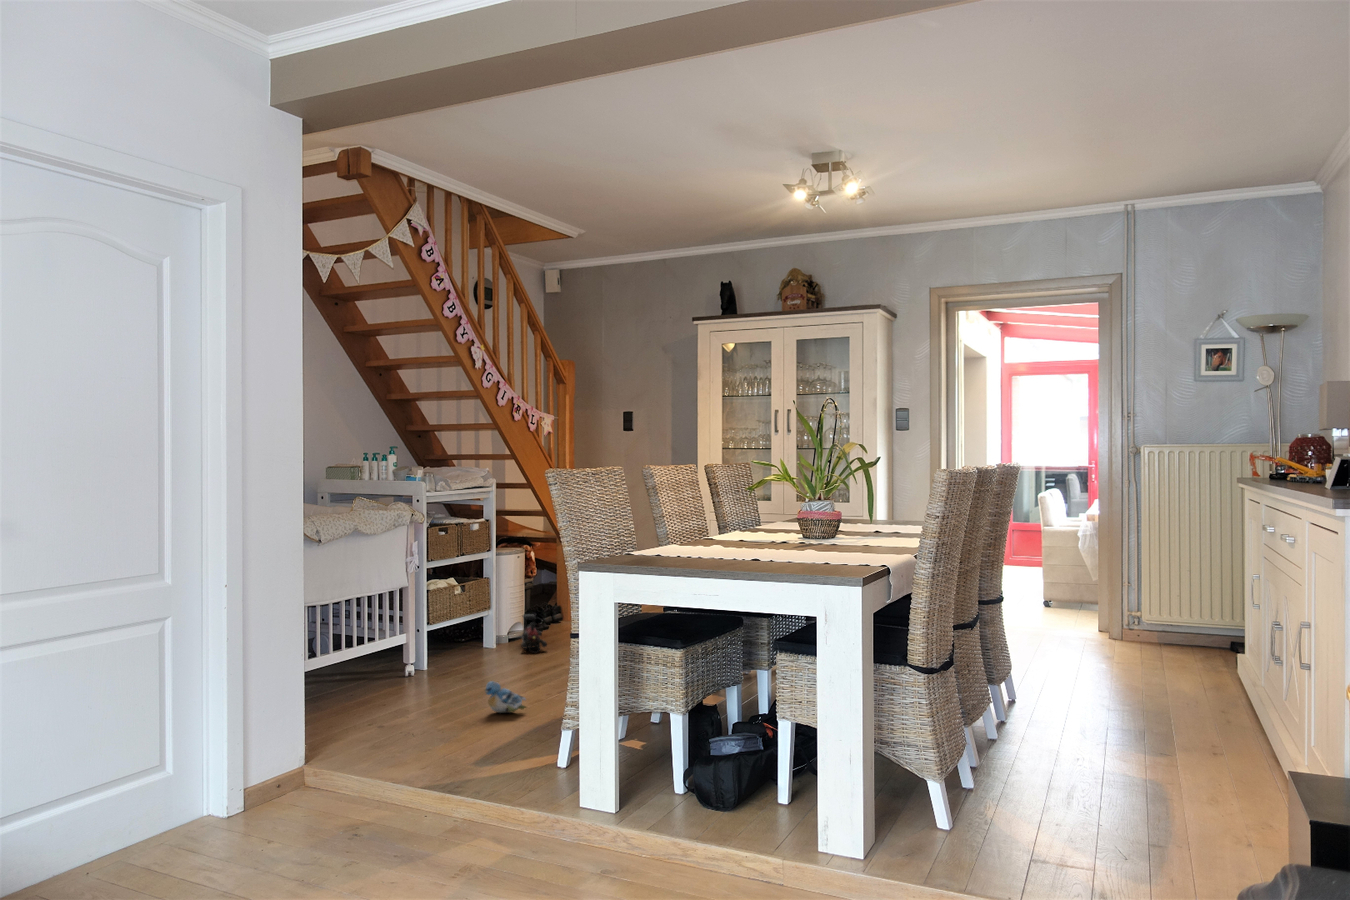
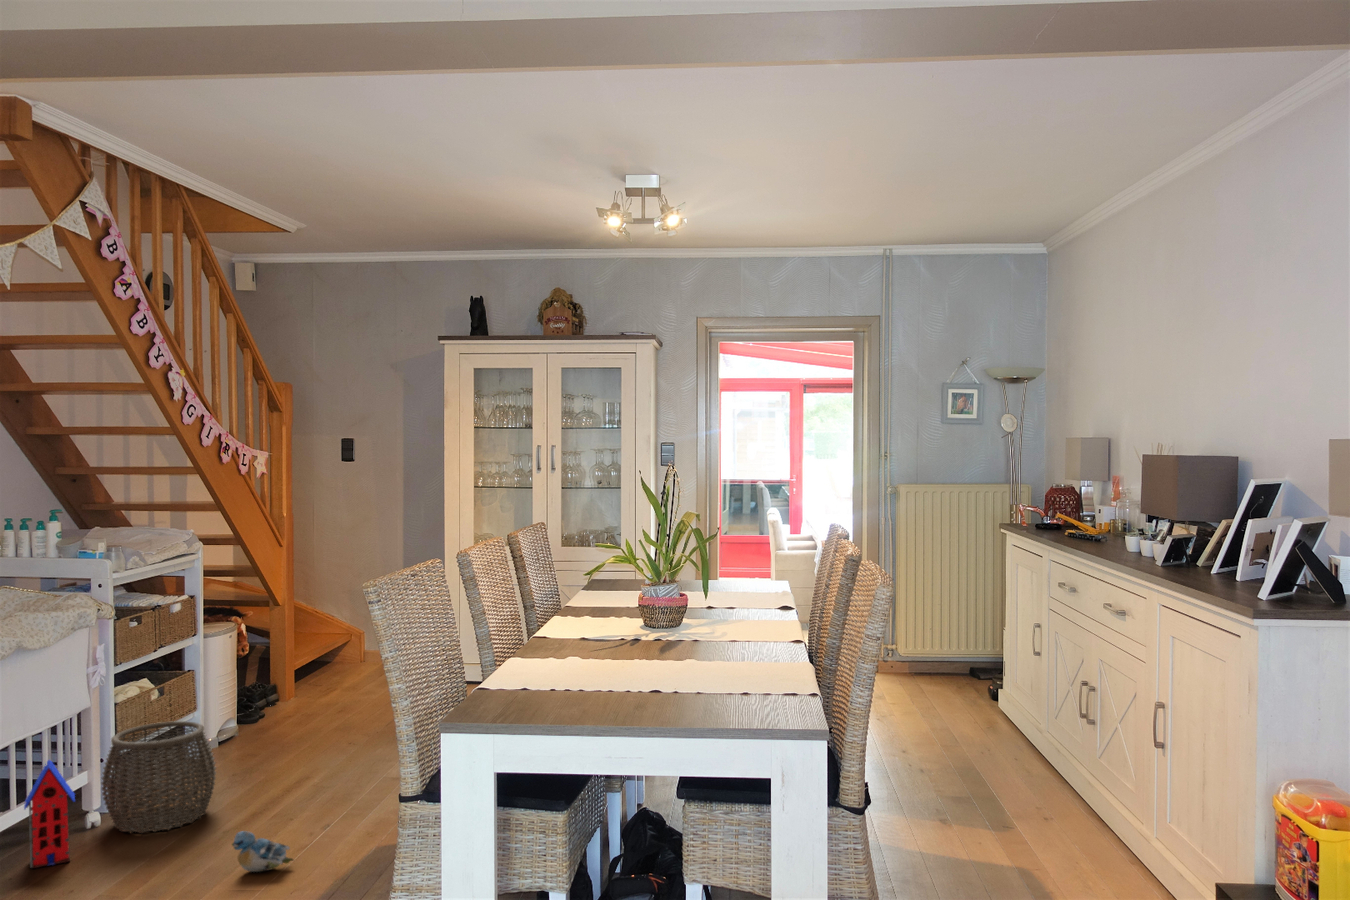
woven basket: none [412,606,491,683] -> present [102,721,216,833]
toy train: present [521,614,547,650] -> none [240,714,281,768]
toy house: none [356,620,391,695] -> present [24,760,75,868]

